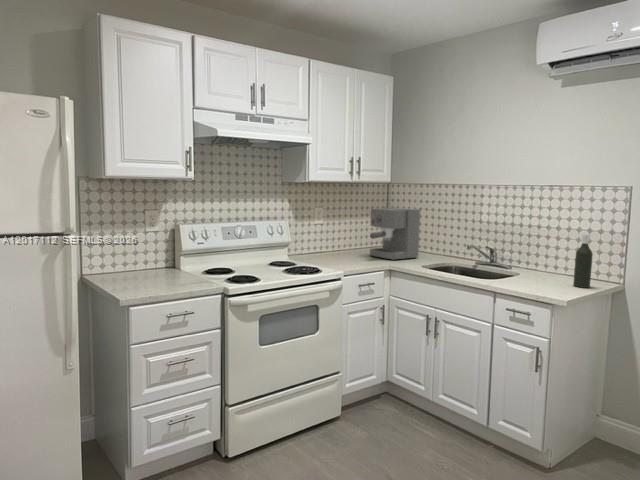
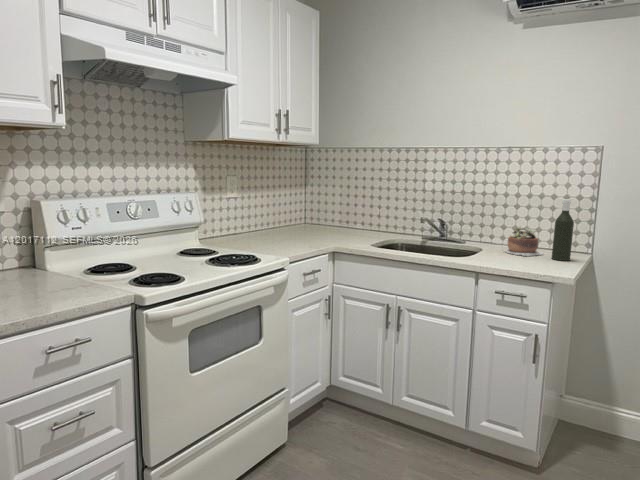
coffee maker: present [370,208,420,260] -> none [296,175,356,239]
succulent plant: none [535,256,572,282] -> present [505,226,544,256]

